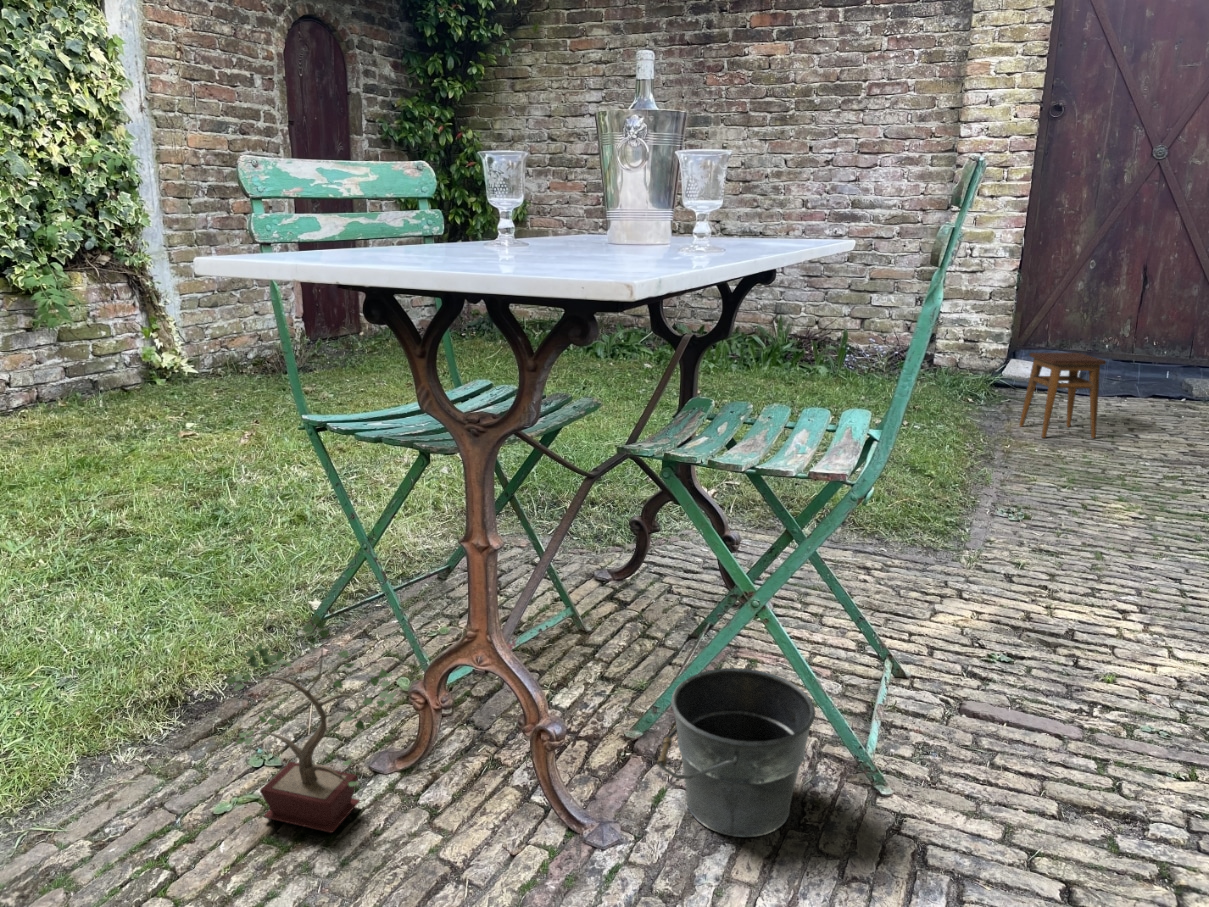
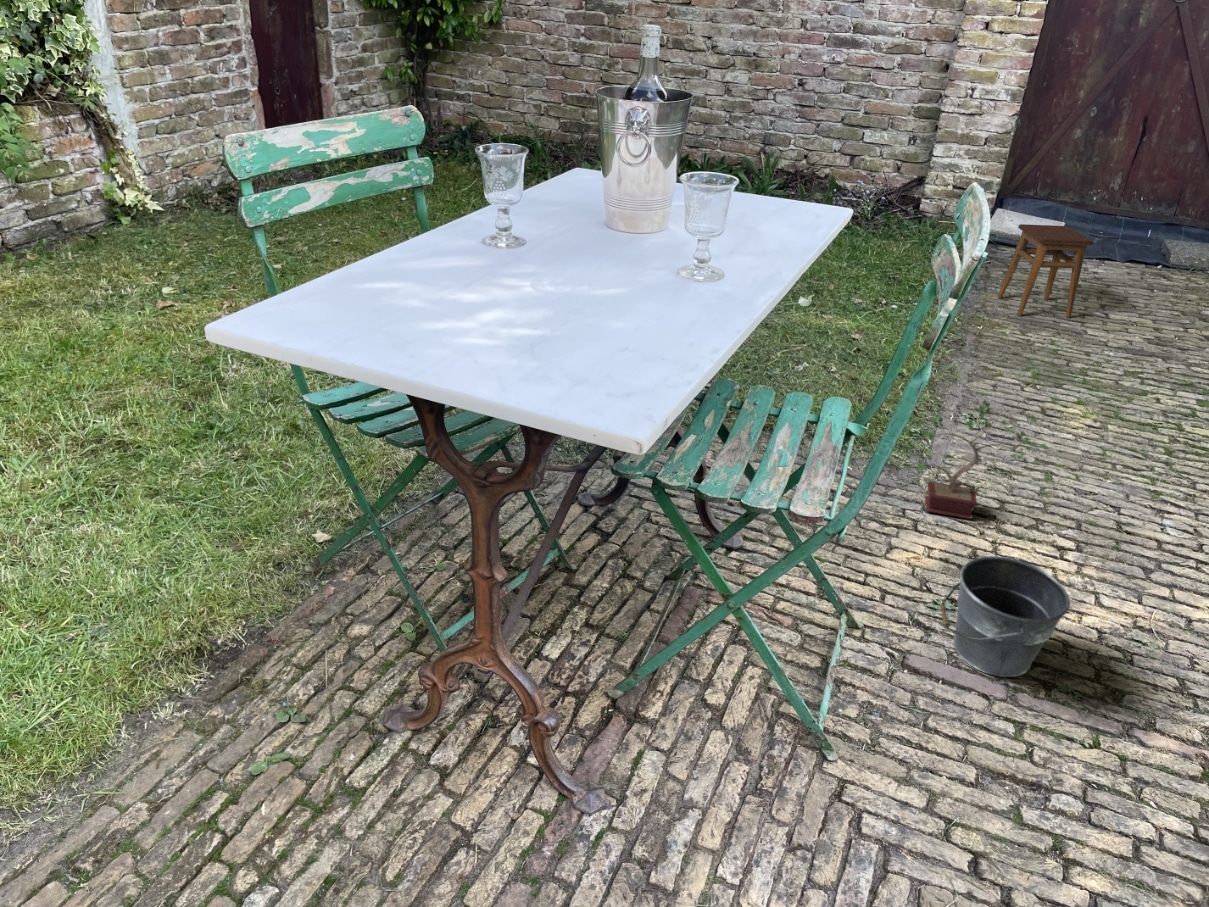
potted plant: present [227,614,396,833] -> present [918,400,1049,519]
bucket: present [657,668,815,837] -> present [940,556,1070,677]

